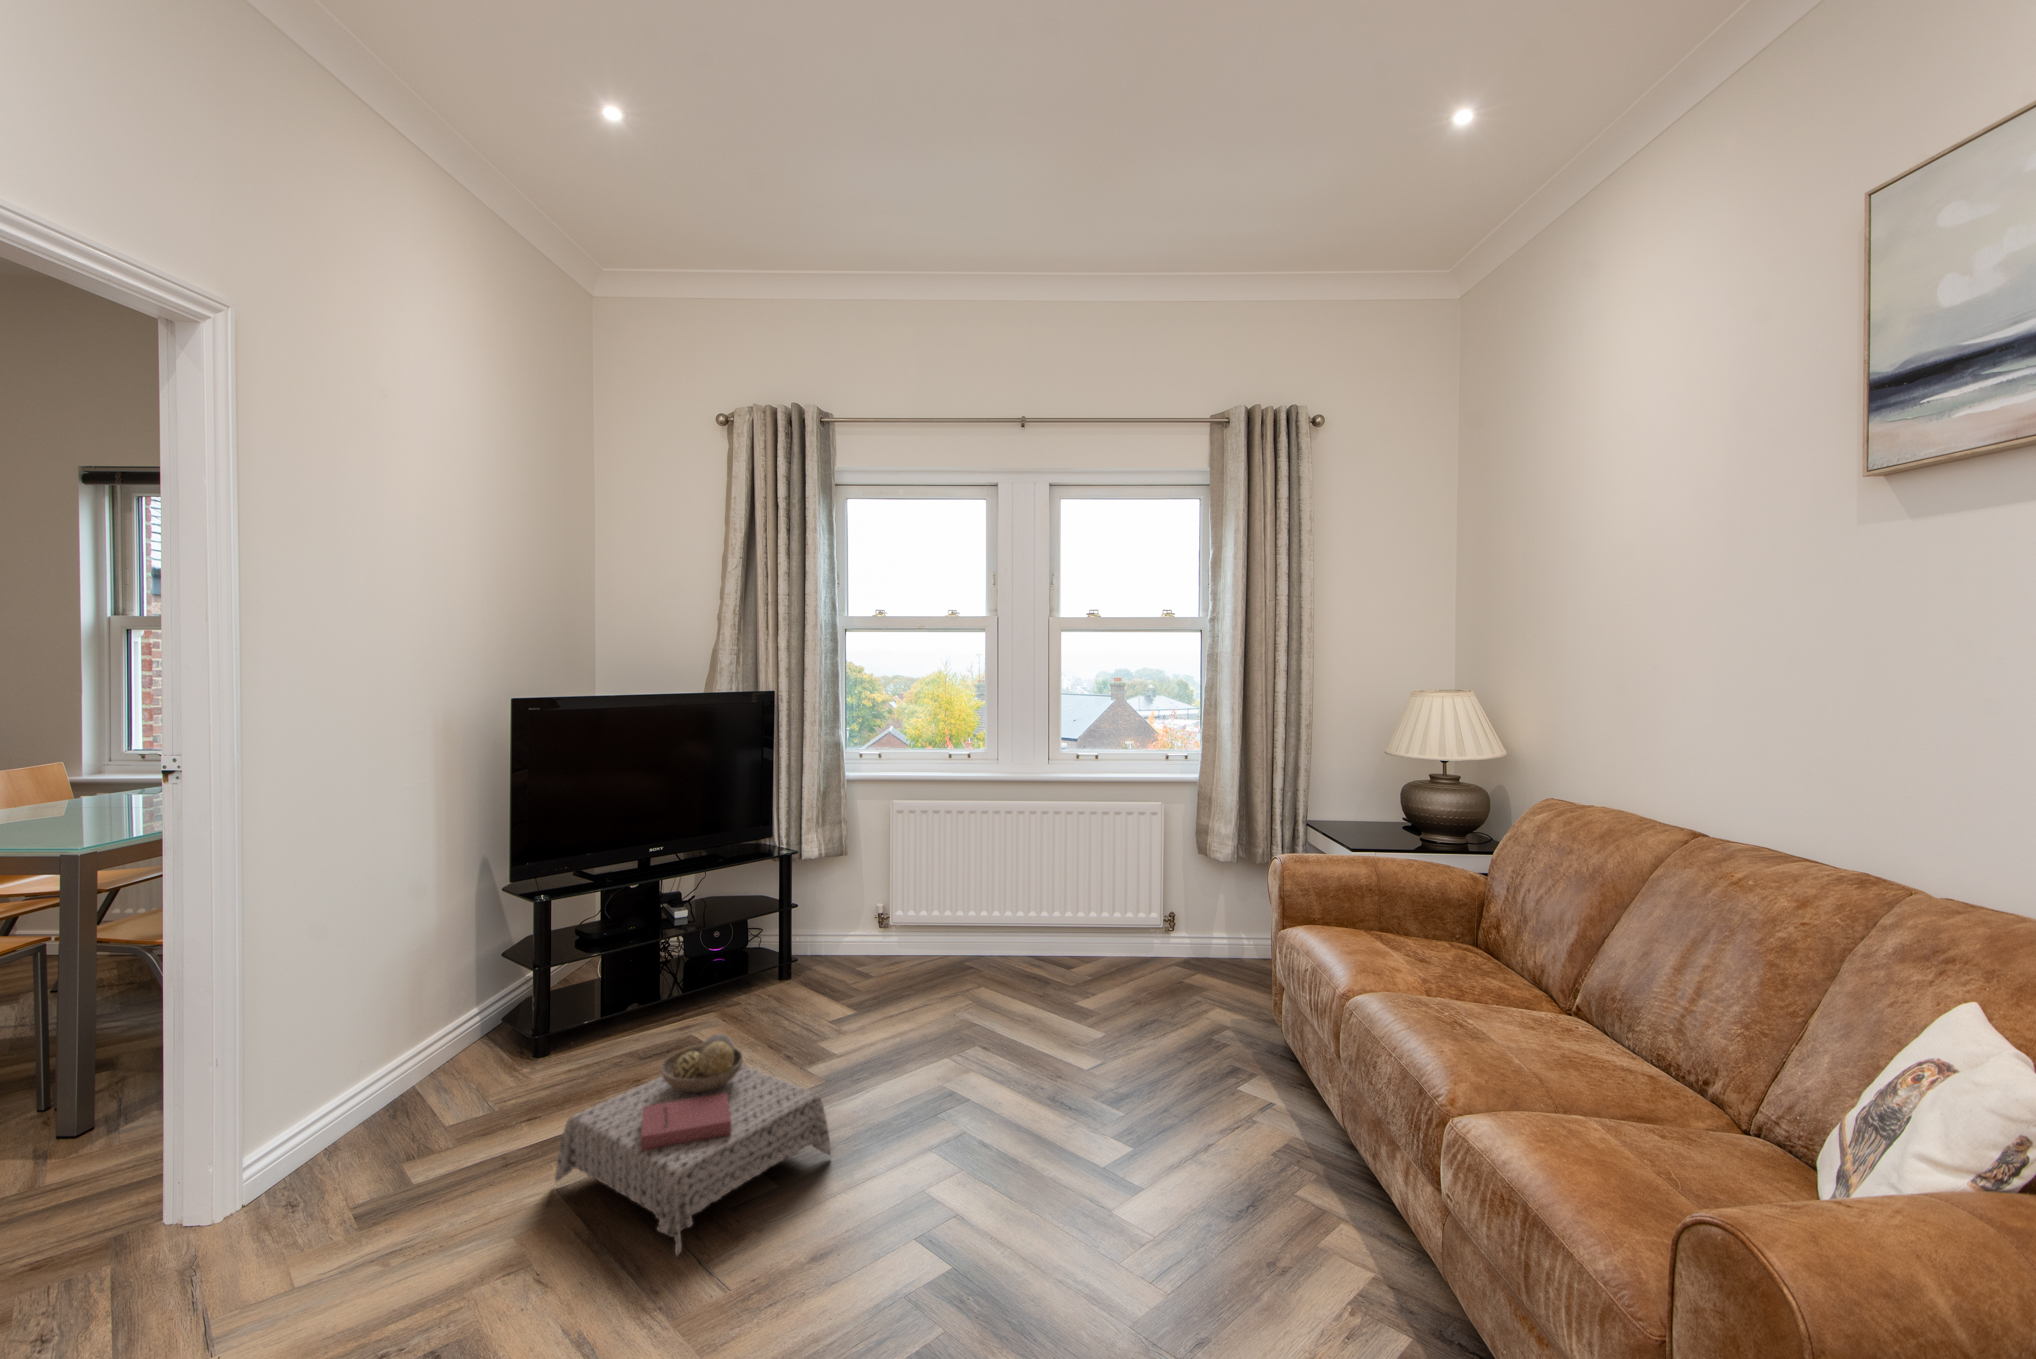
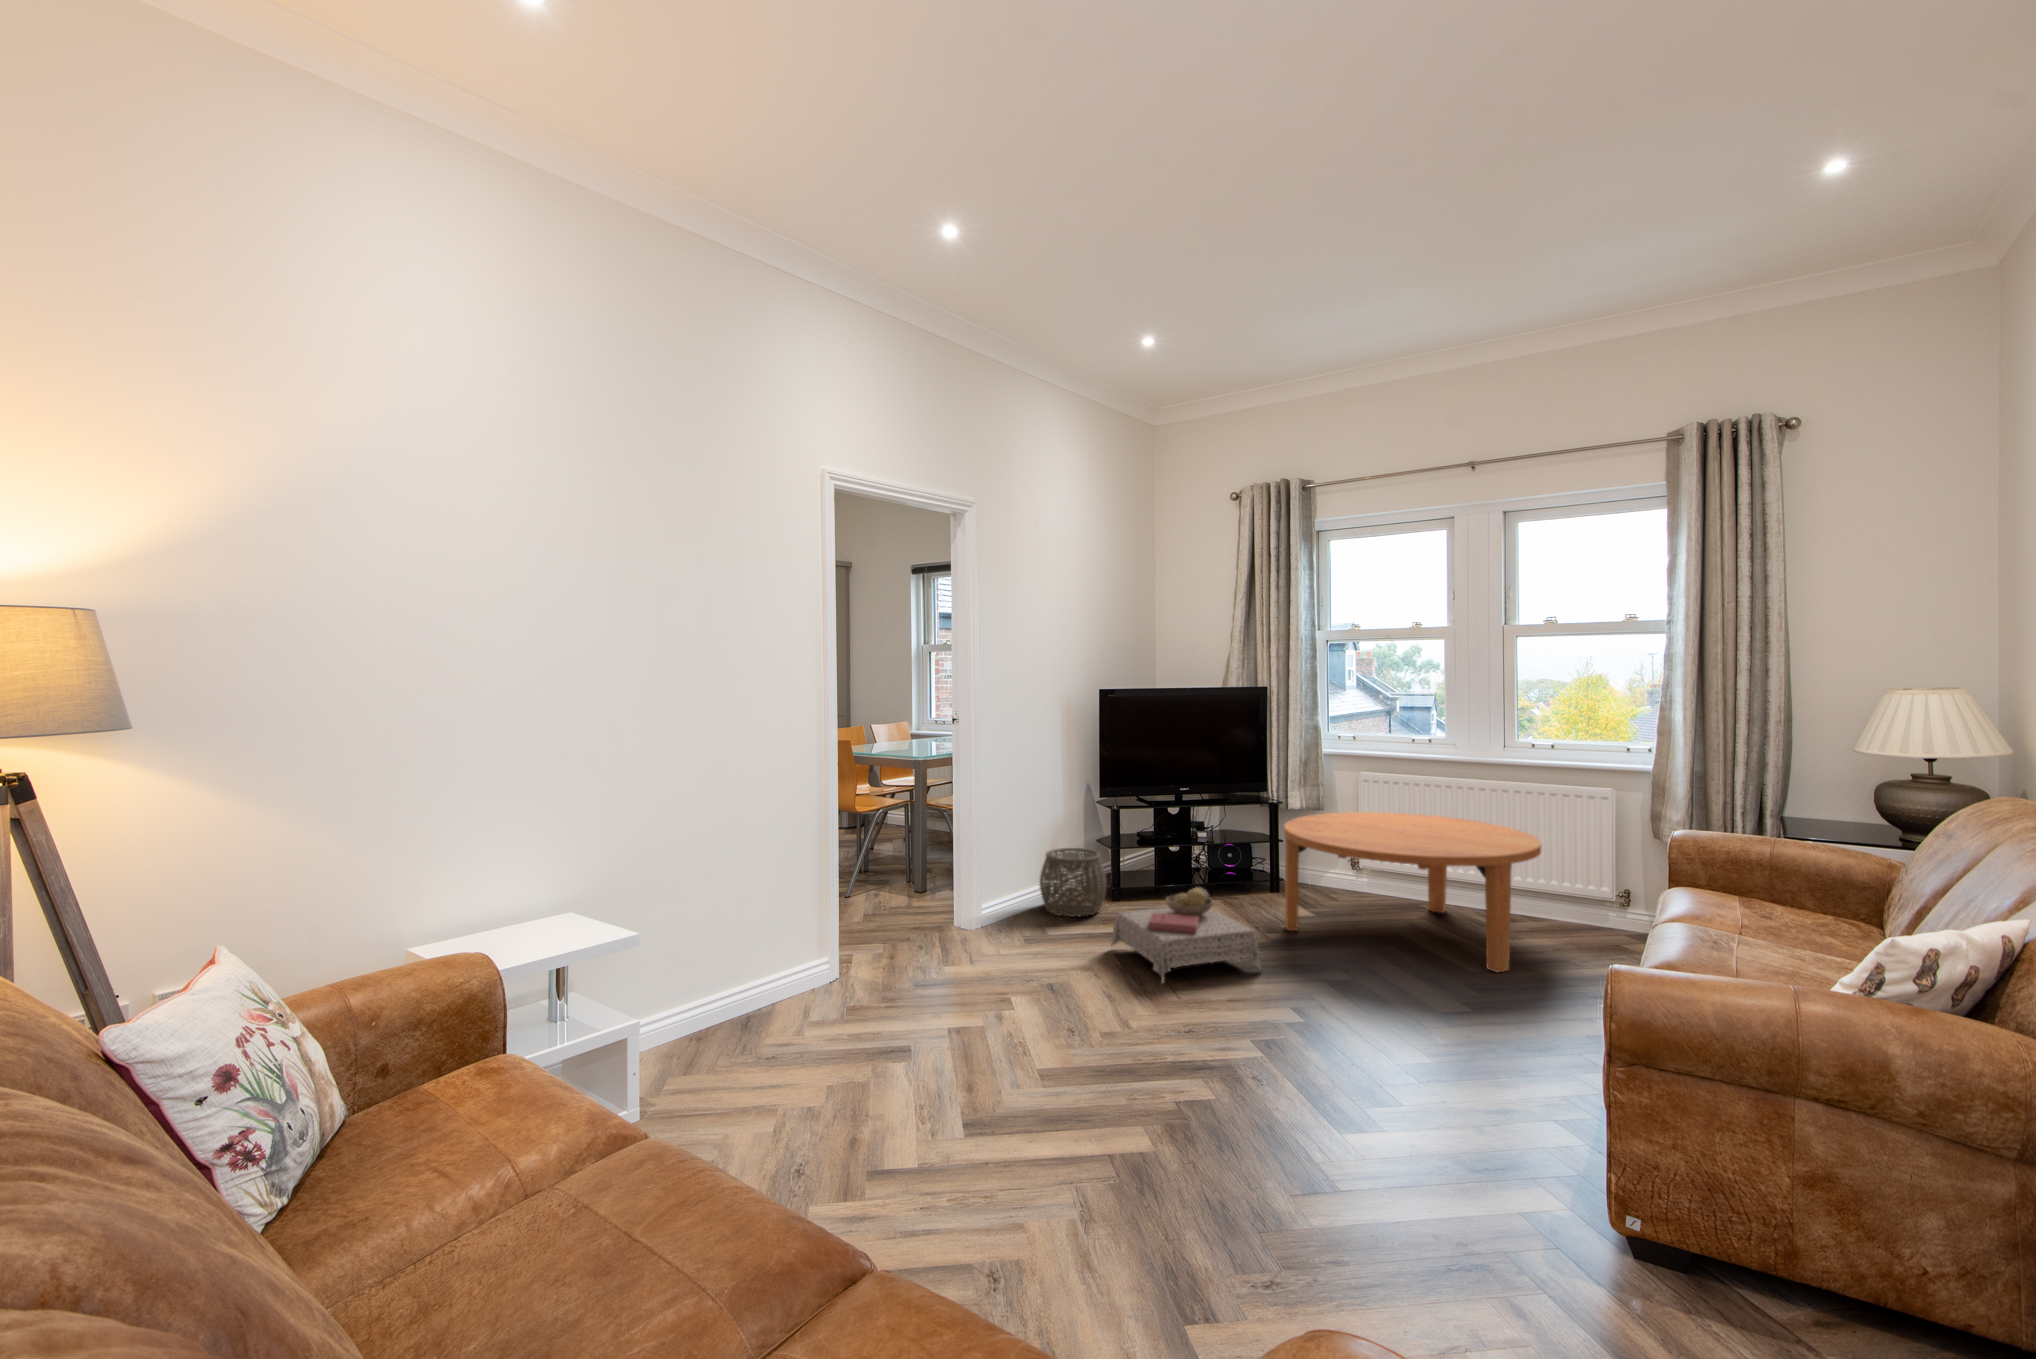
coffee table: none [821,850,1132,1058] -> present [1284,812,1541,972]
woven basket: none [386,982,530,1124] -> present [1040,848,1106,917]

